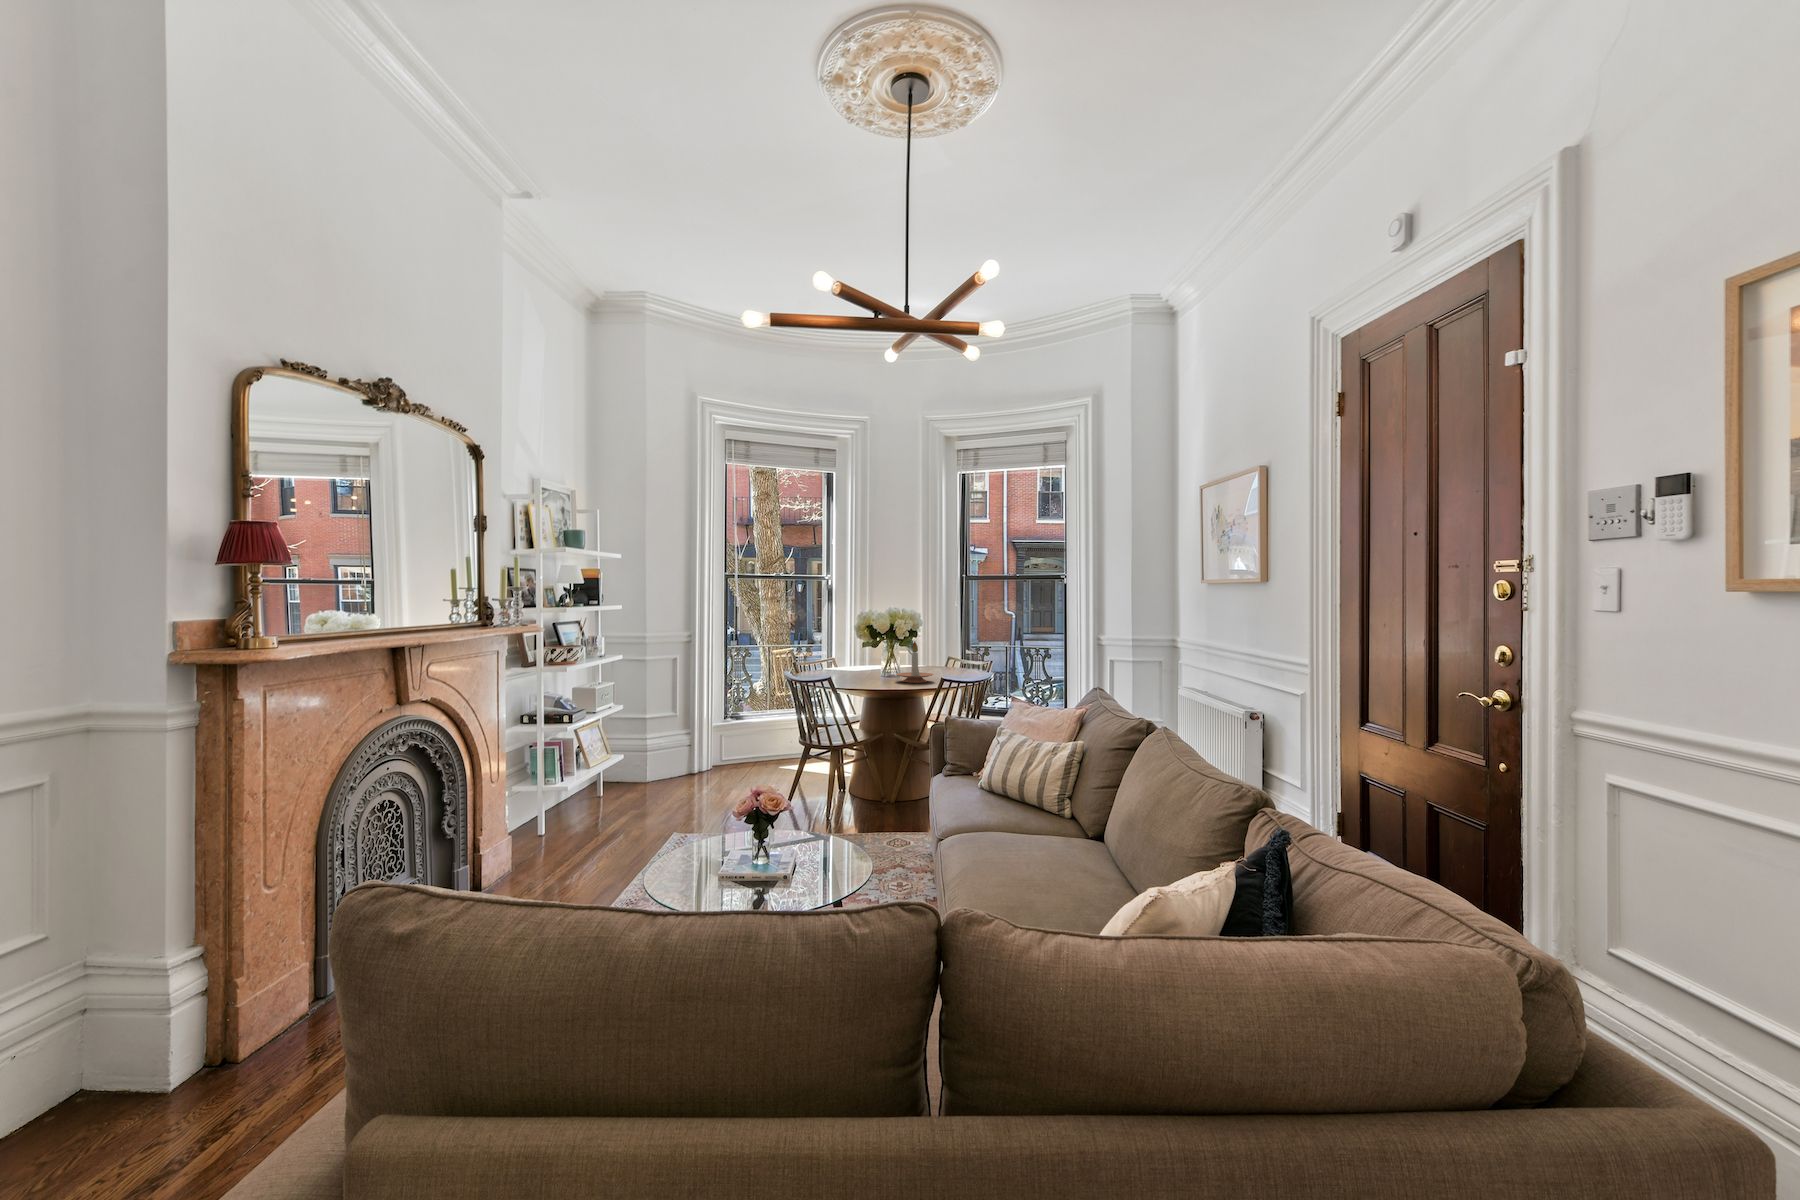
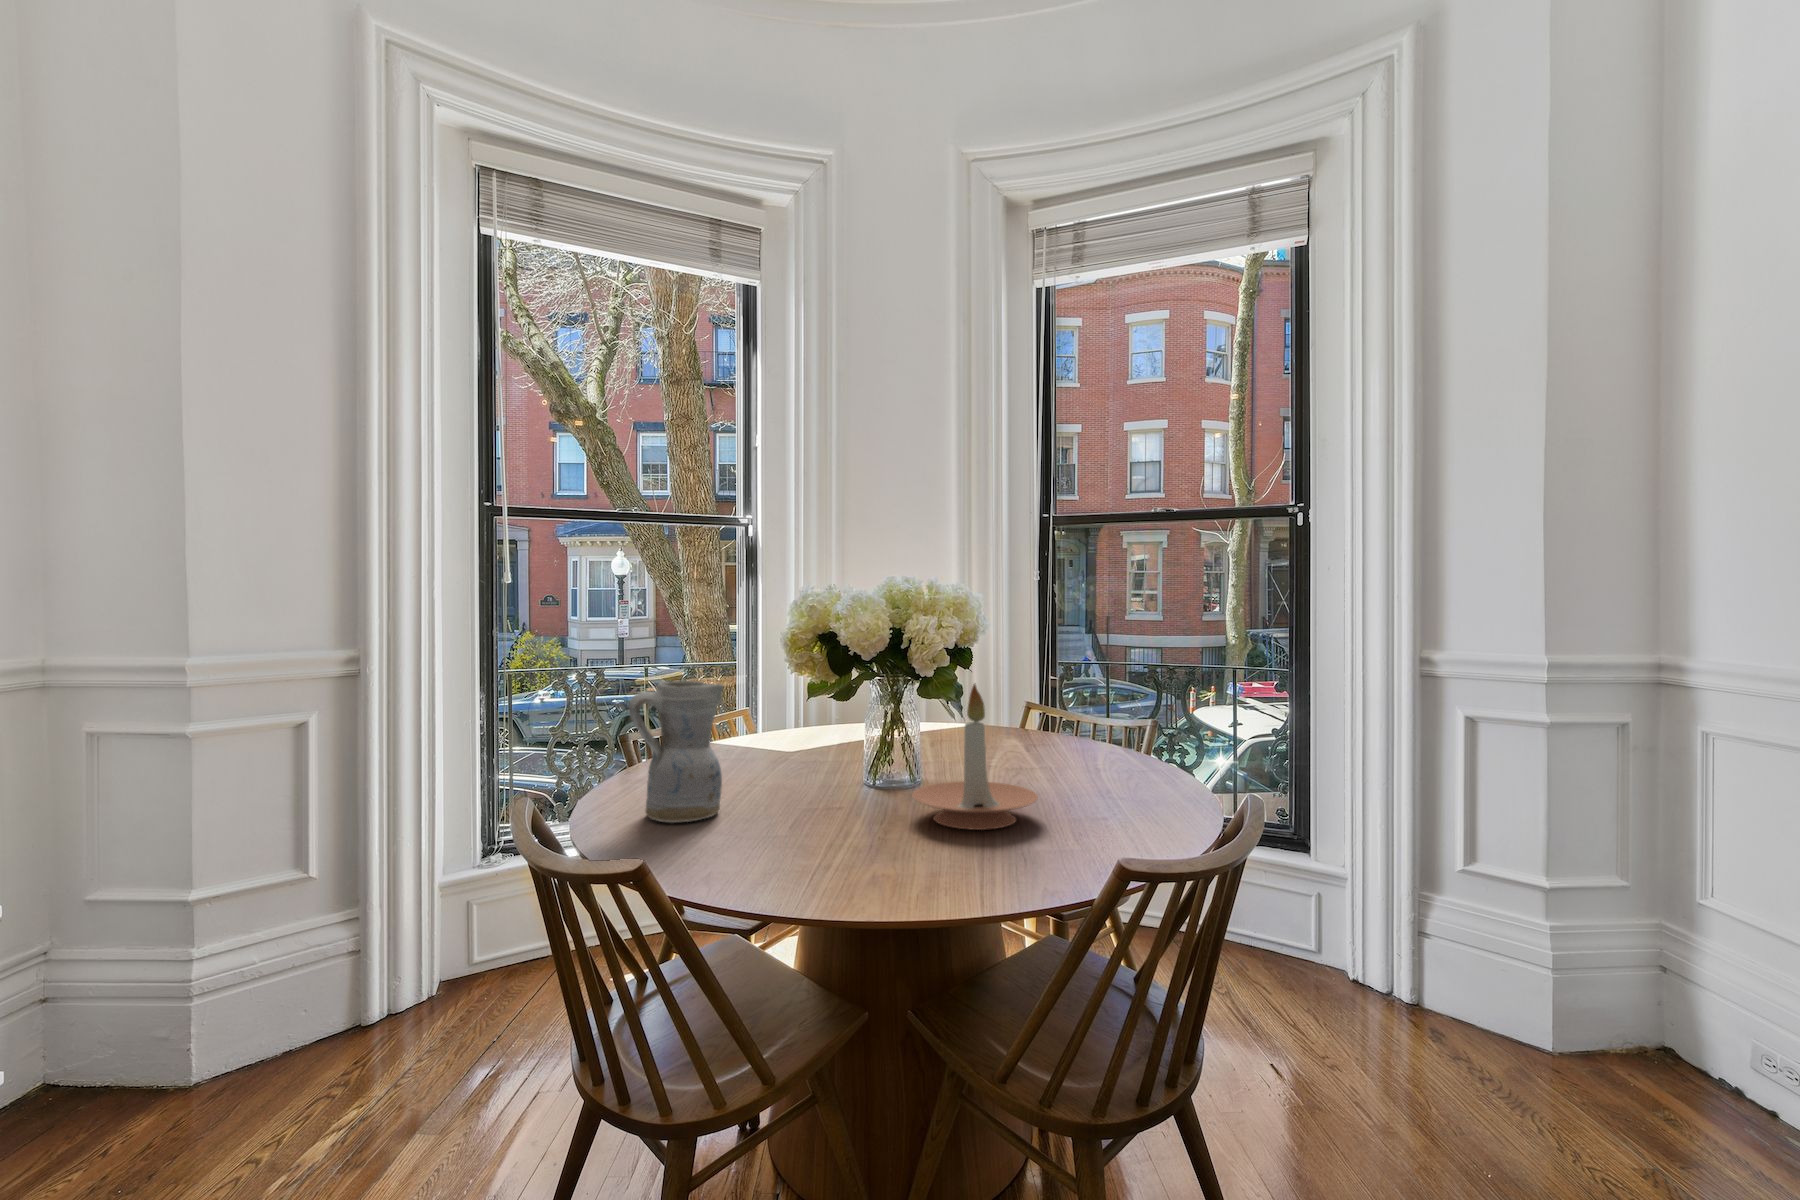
ceramic pitcher: none [812,640,839,681] -> present [629,681,723,823]

